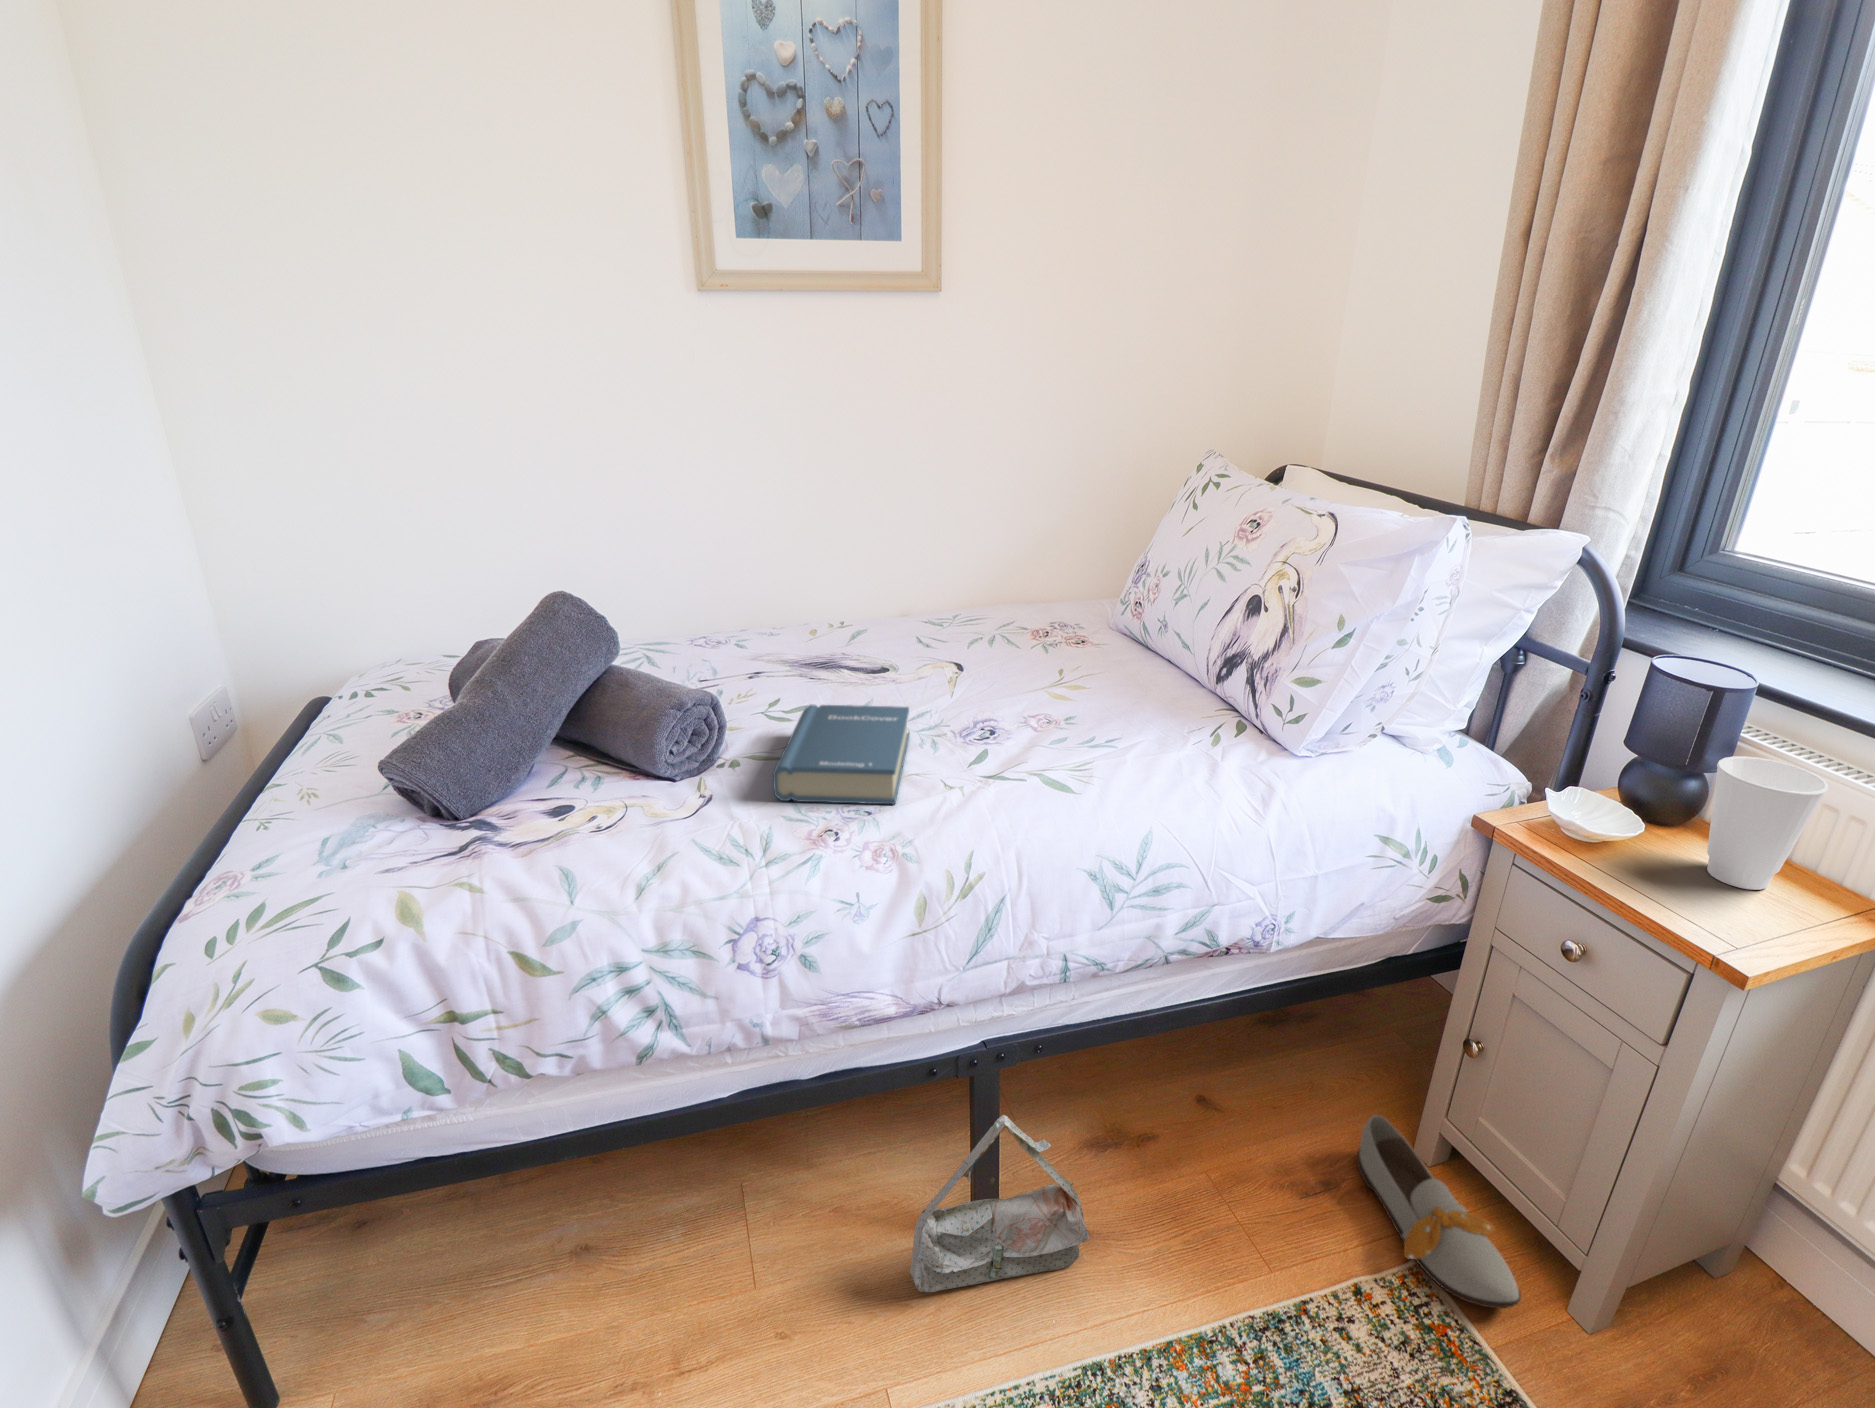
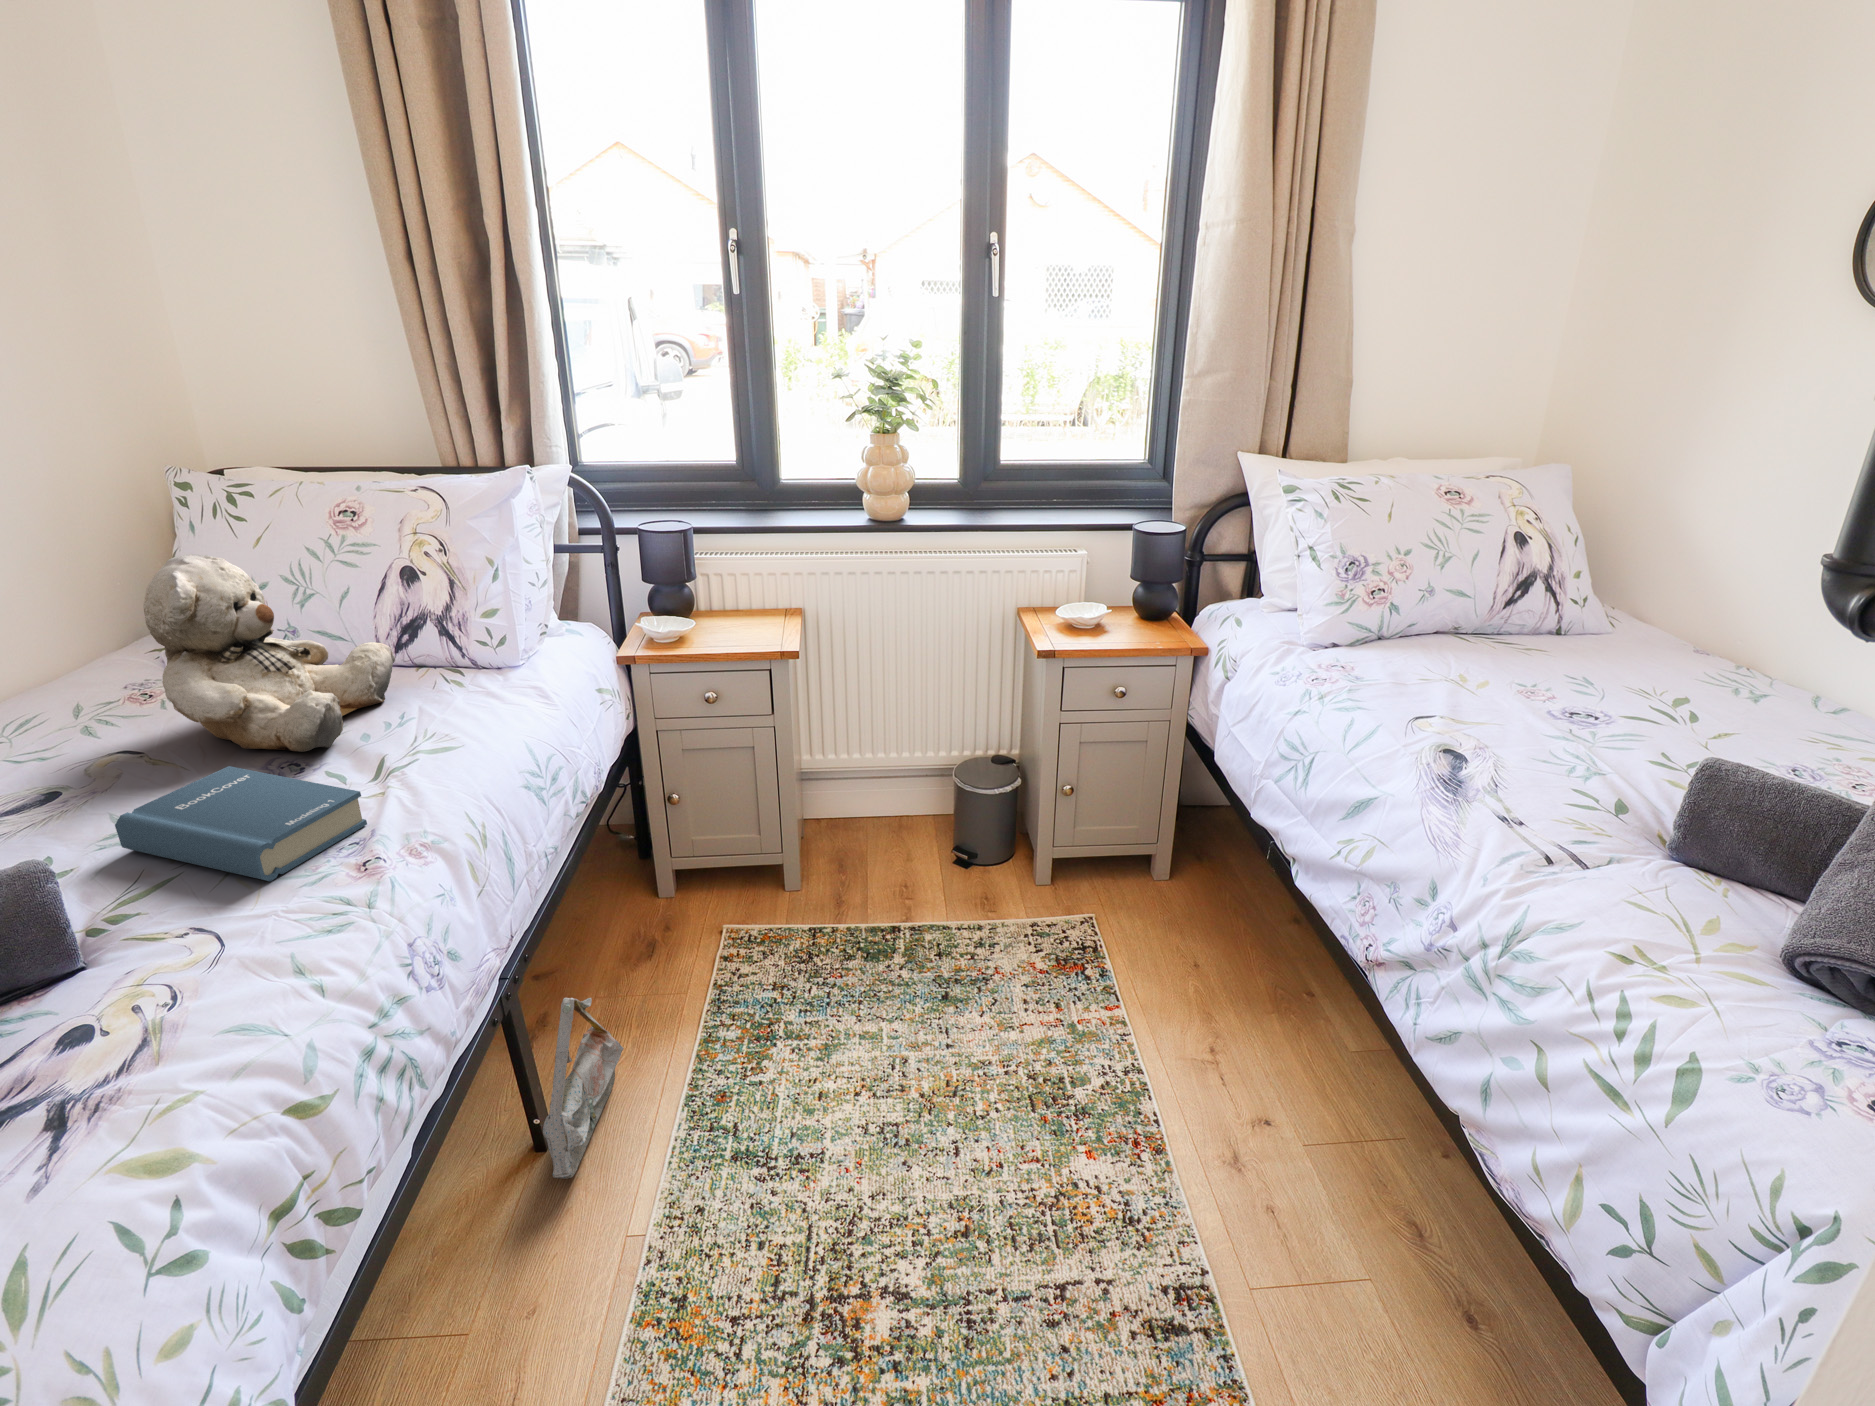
teddy bear: none [955,524,1174,736] -> present [143,554,395,752]
cup: present [1707,756,1828,890] -> none [714,567,762,638]
shoe: present [1357,1115,1521,1308] -> none [642,881,777,929]

